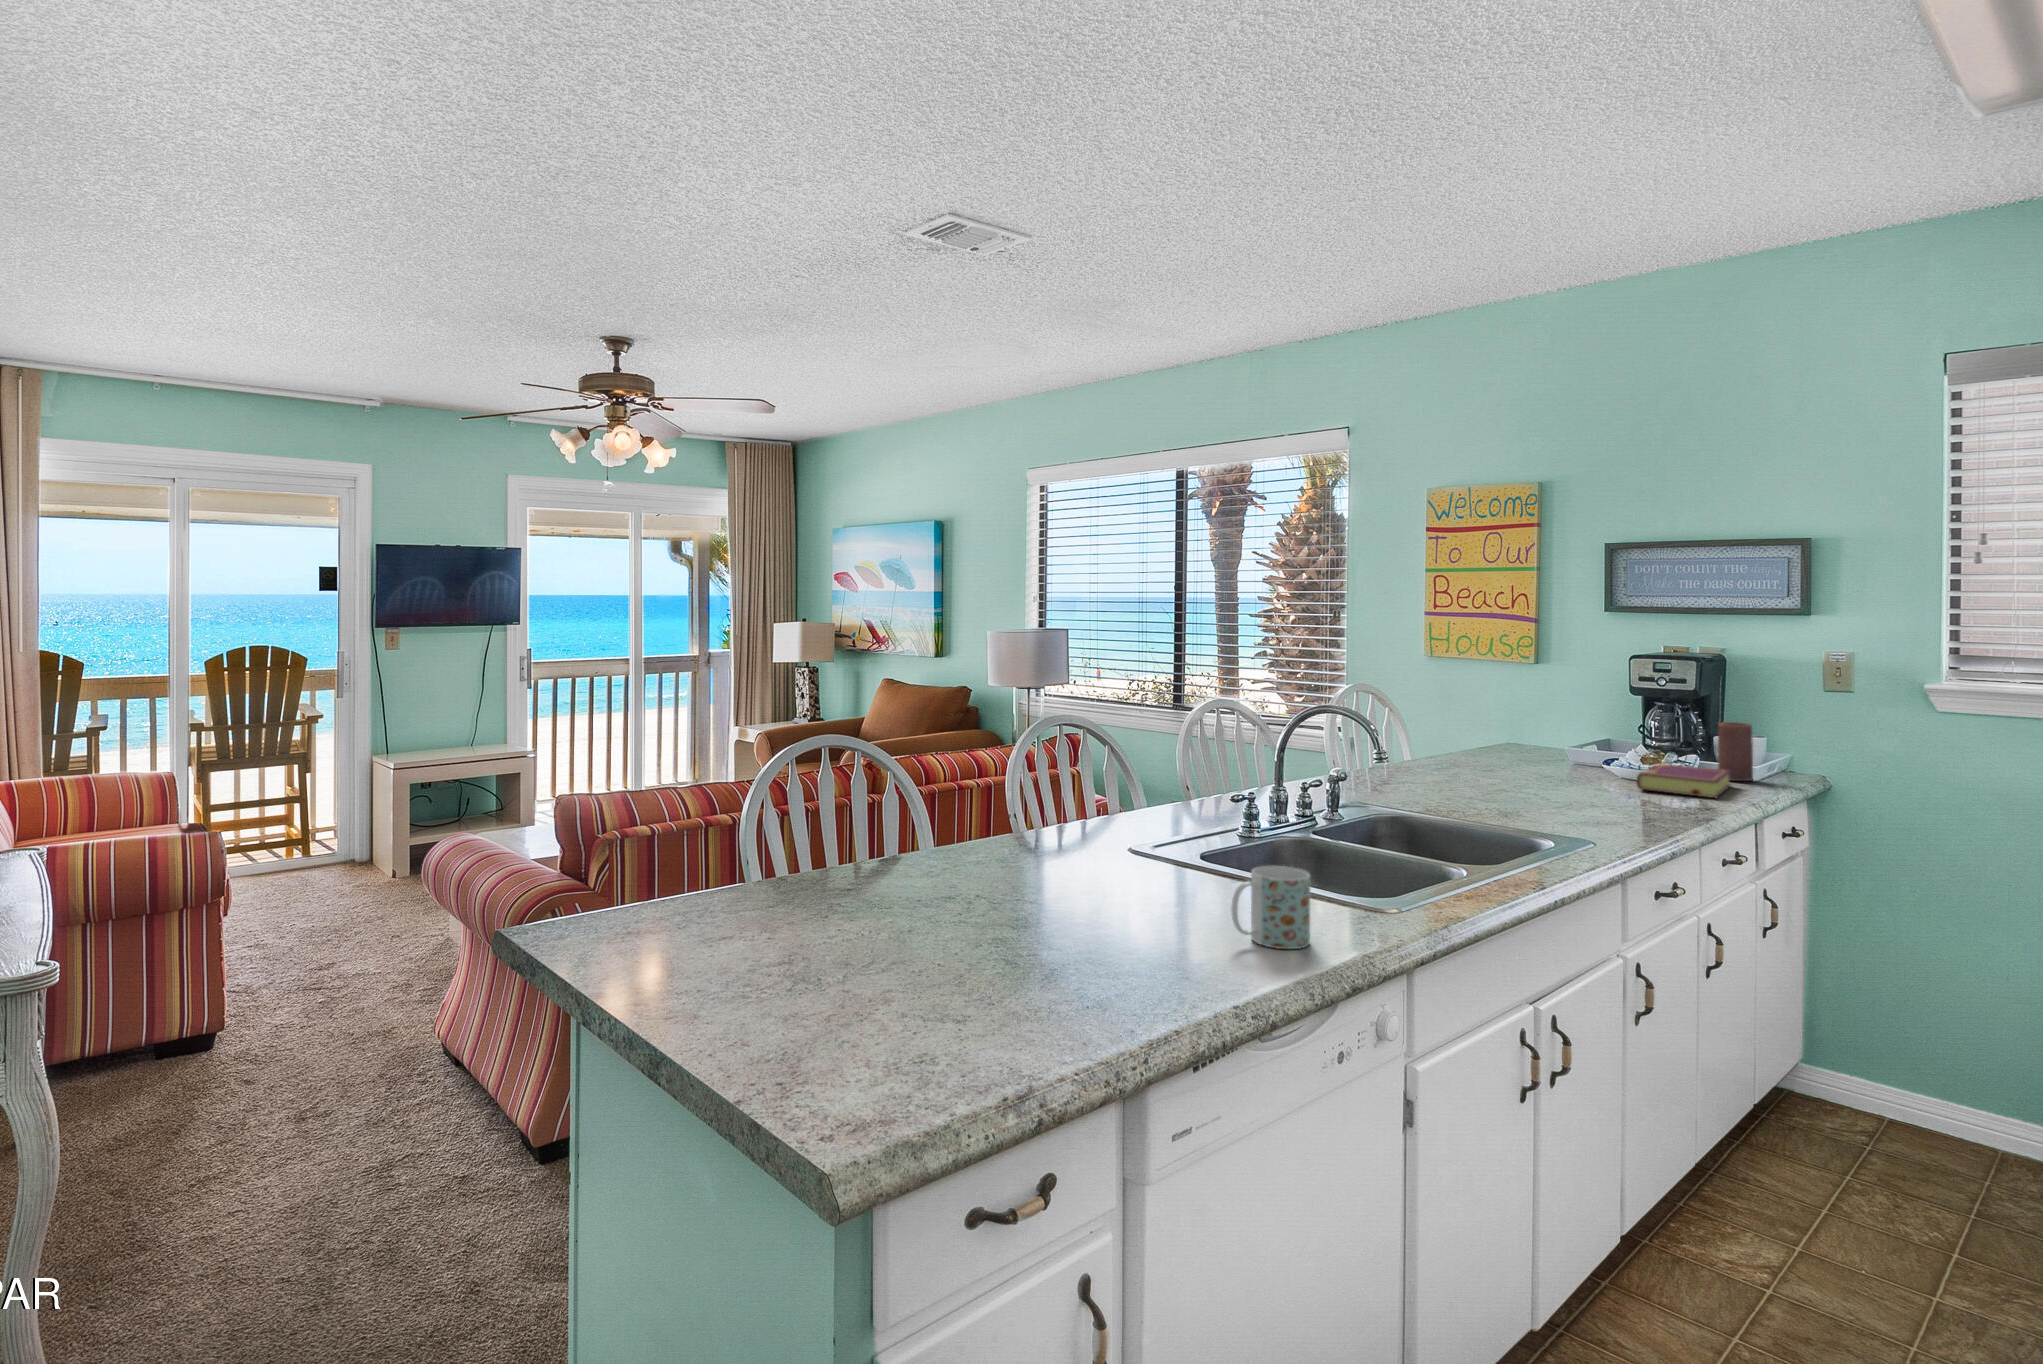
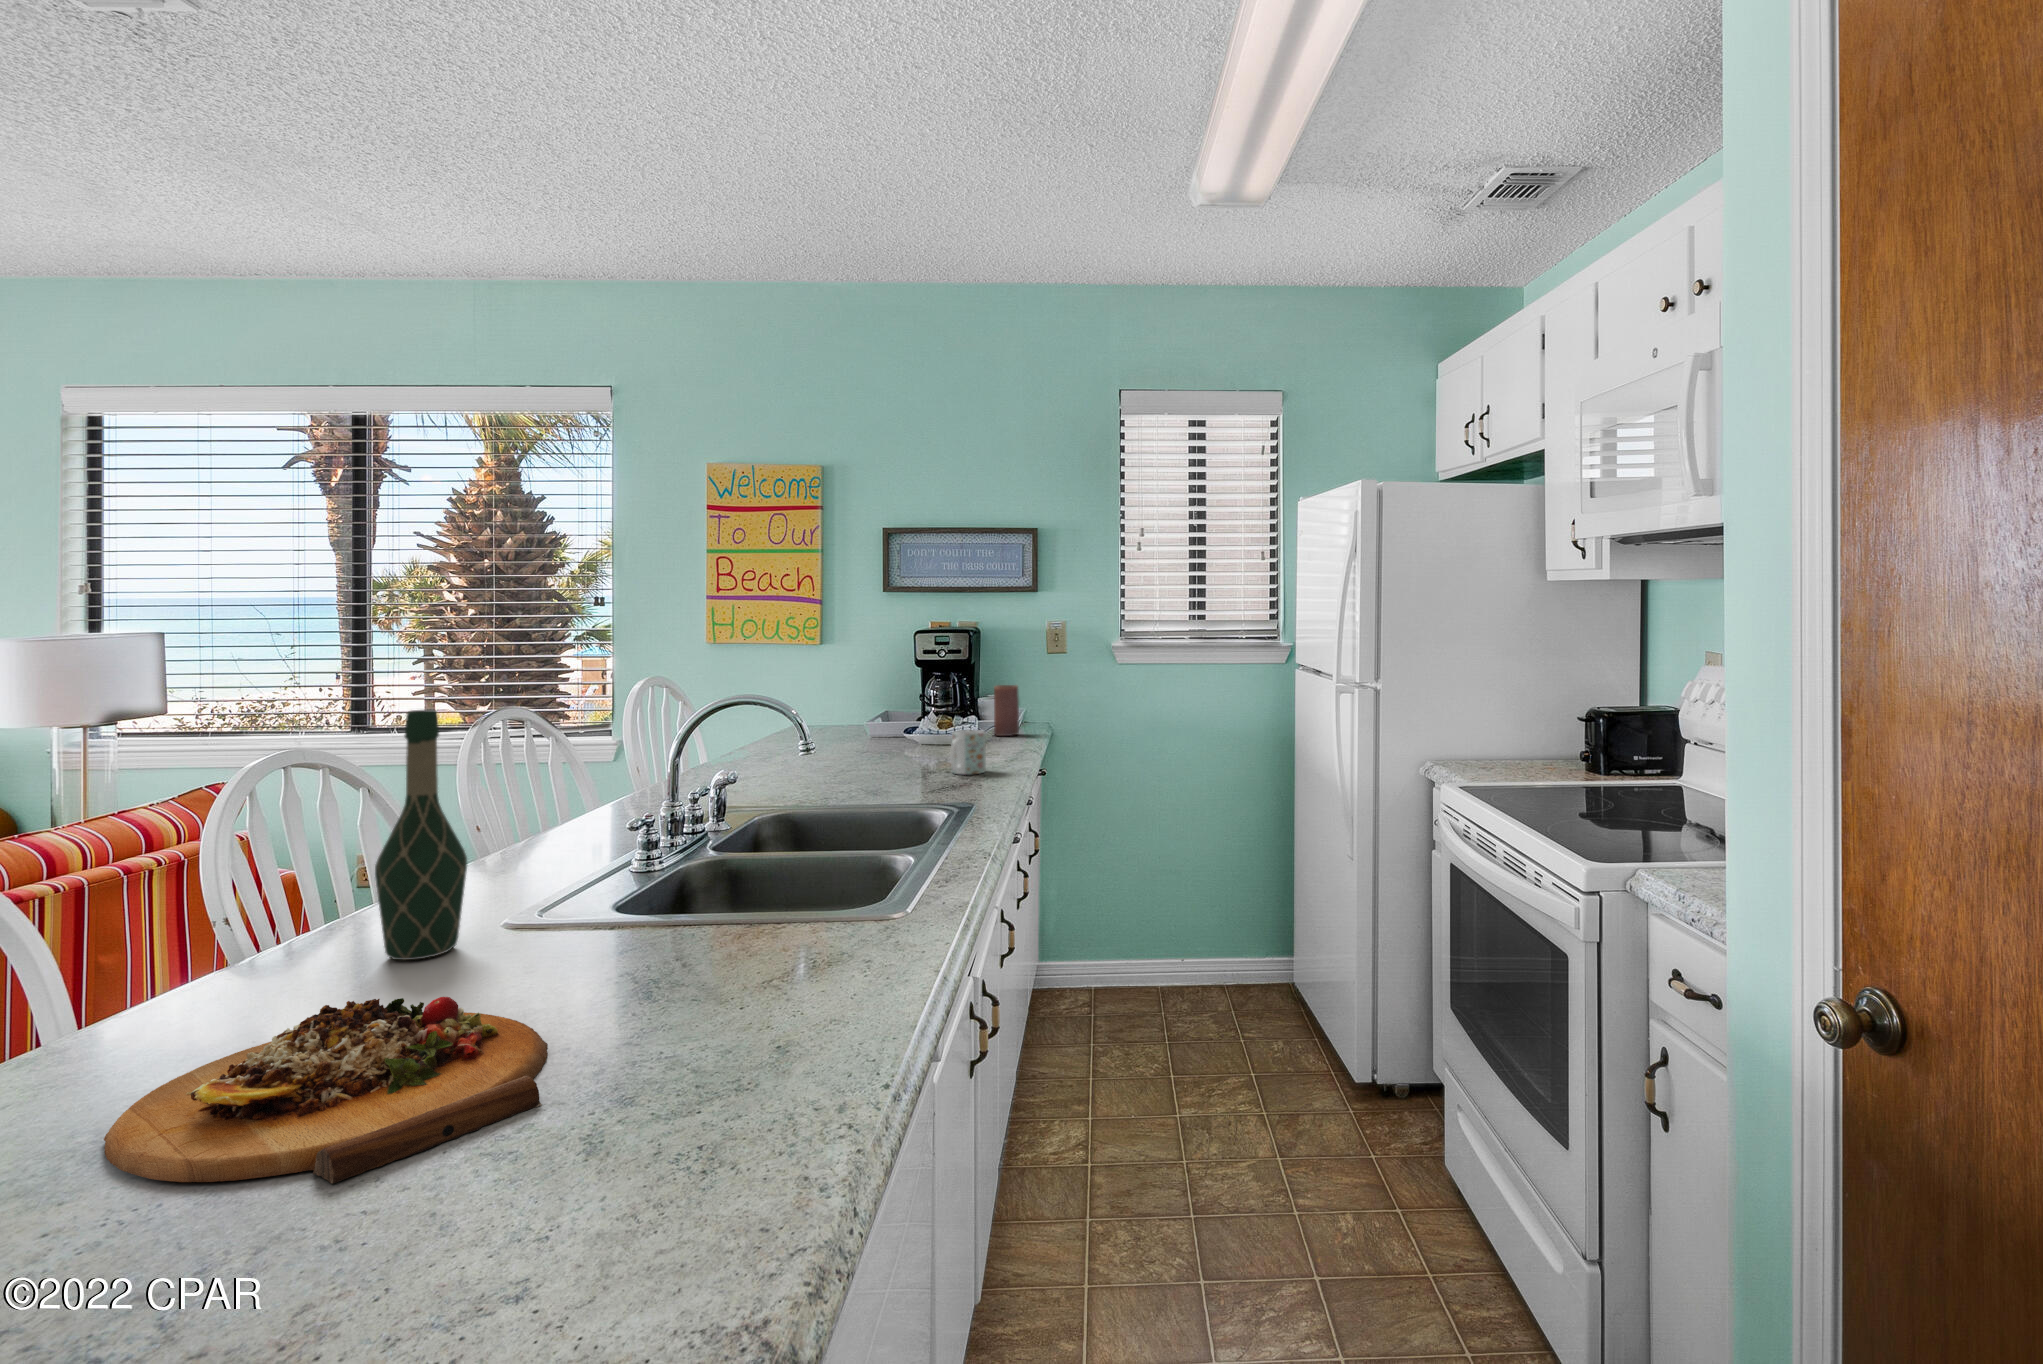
wine bottle: none [1043,703,1095,868] -> present [375,709,467,960]
book: present [1637,763,1731,798] -> none [951,727,1014,752]
mug: present [1231,866,1310,949] -> present [950,730,986,775]
cutting board: none [869,873,1077,964] -> present [104,997,548,1183]

